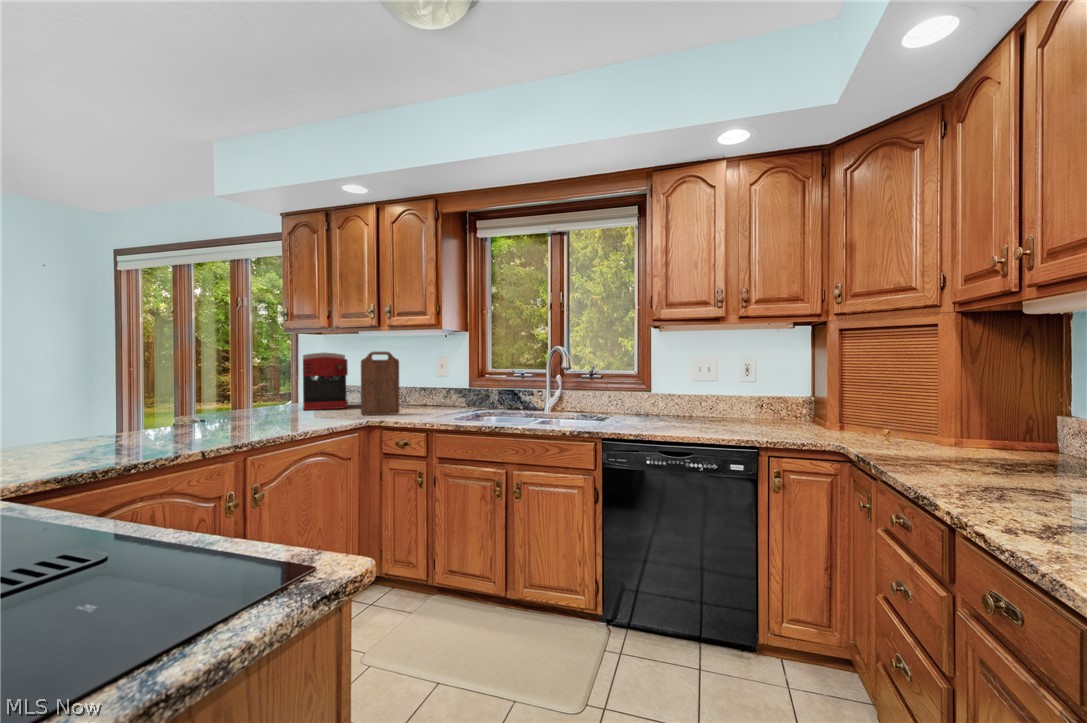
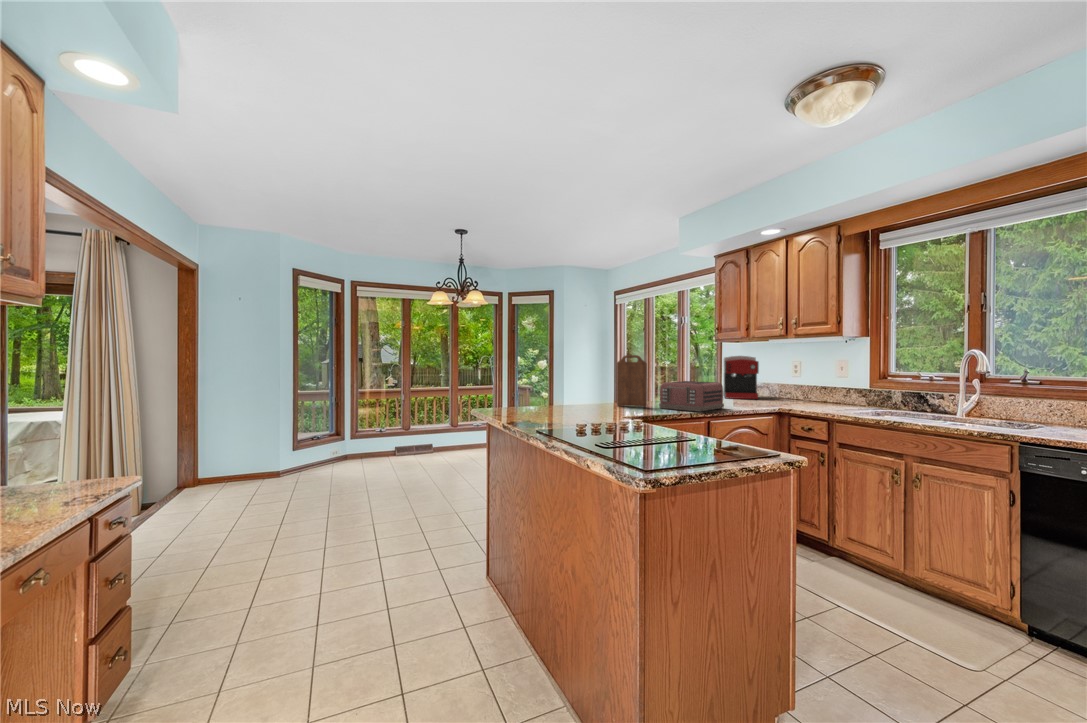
cutting board: present [361,351,400,415] -> present [617,355,647,407]
toaster: none [169,390,290,439] -> present [659,381,724,412]

